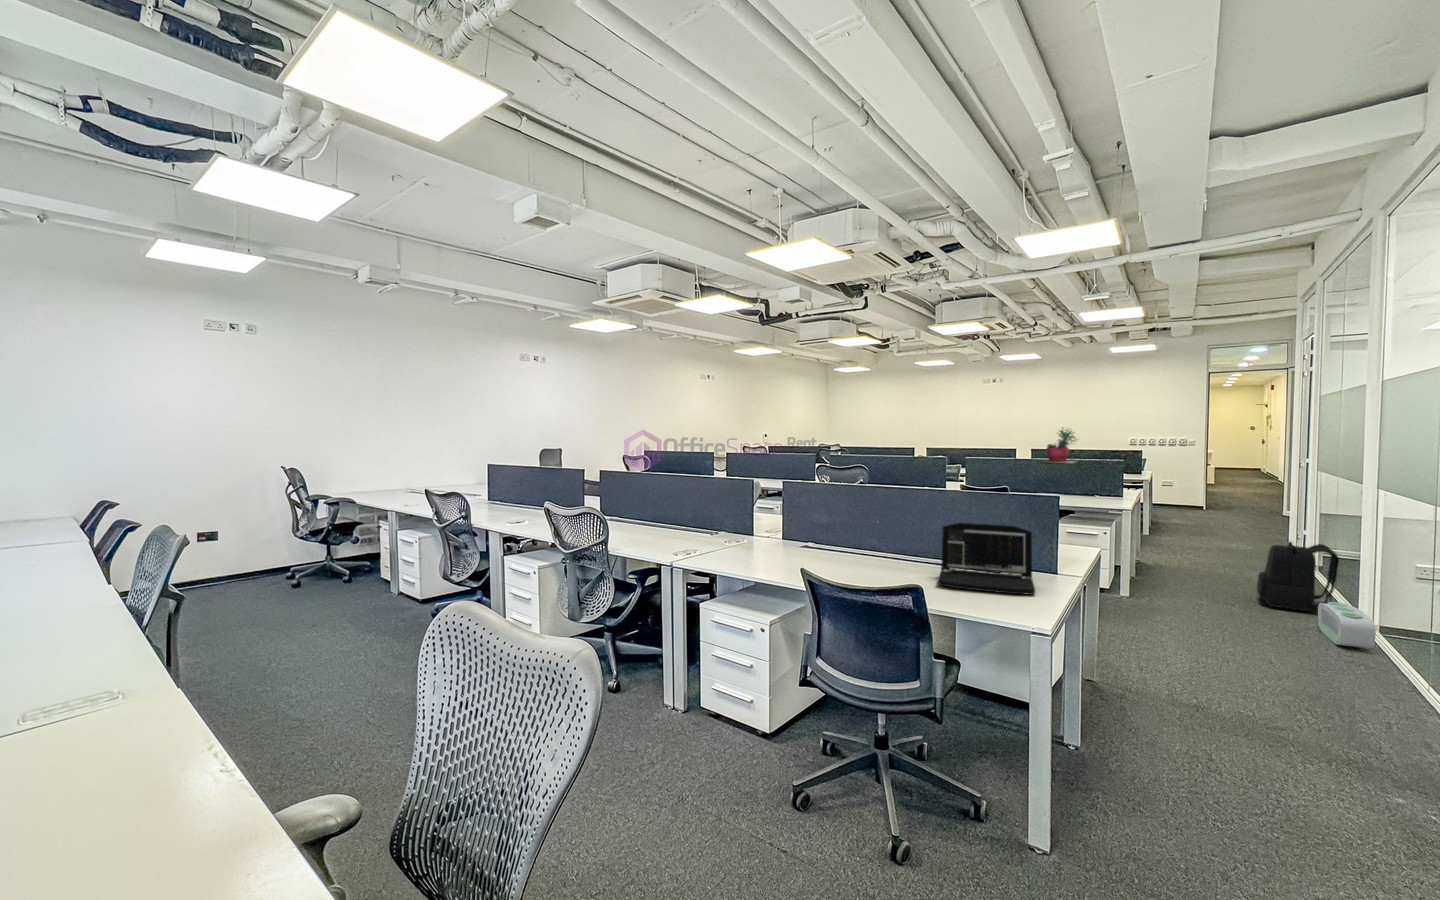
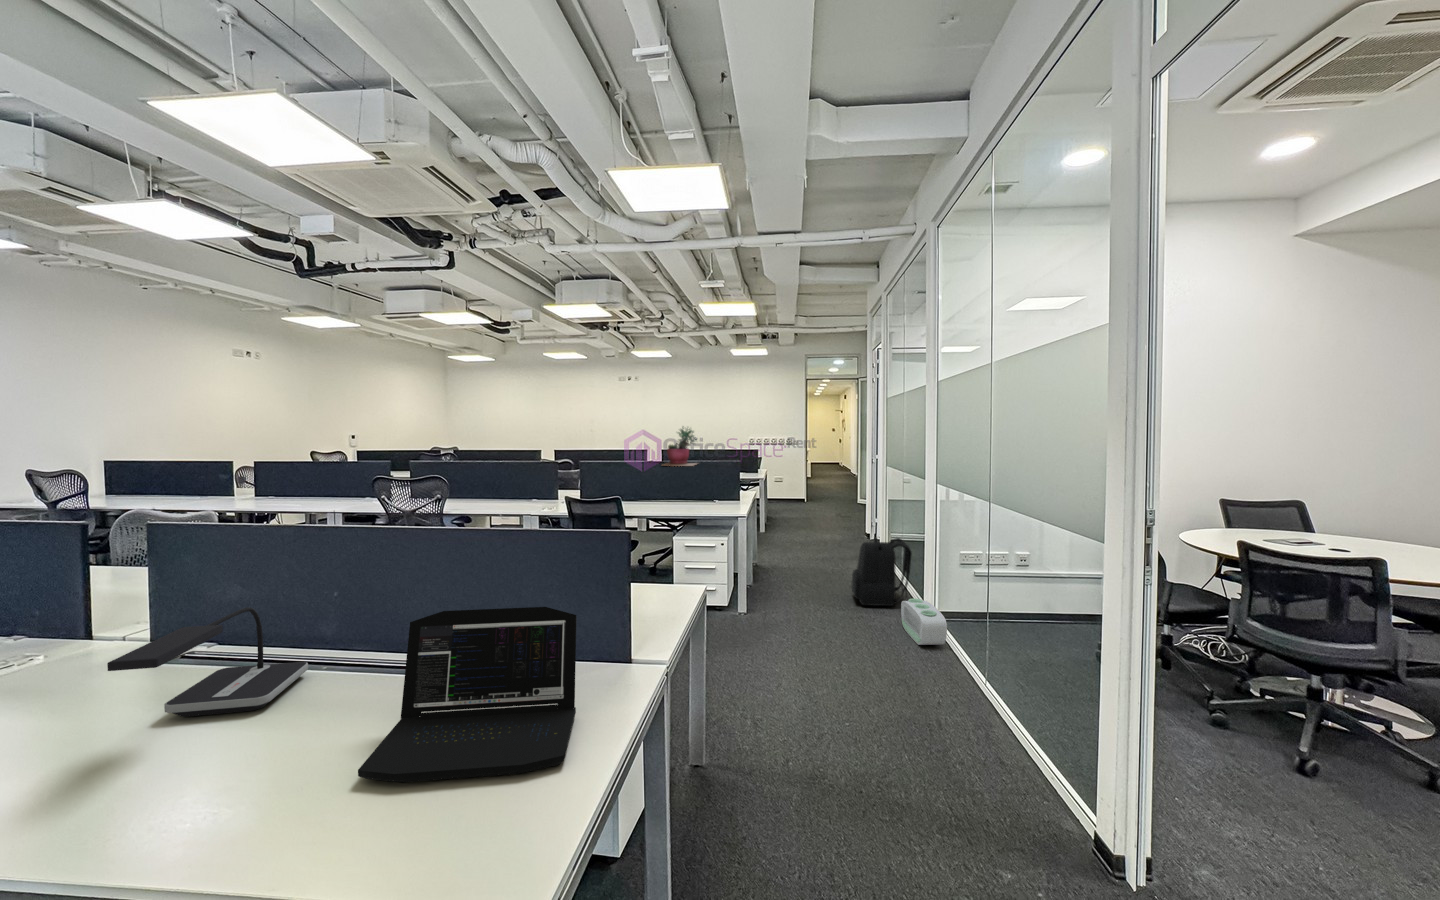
desk lamp: none [828,517,874,562] -> present [107,607,308,717]

